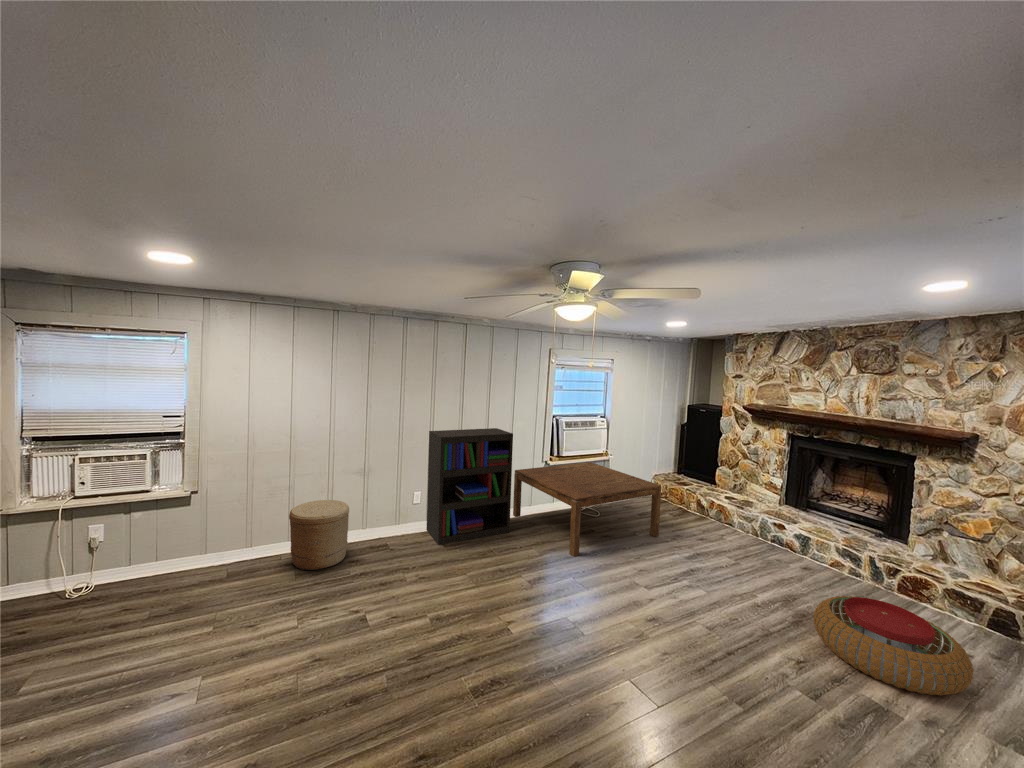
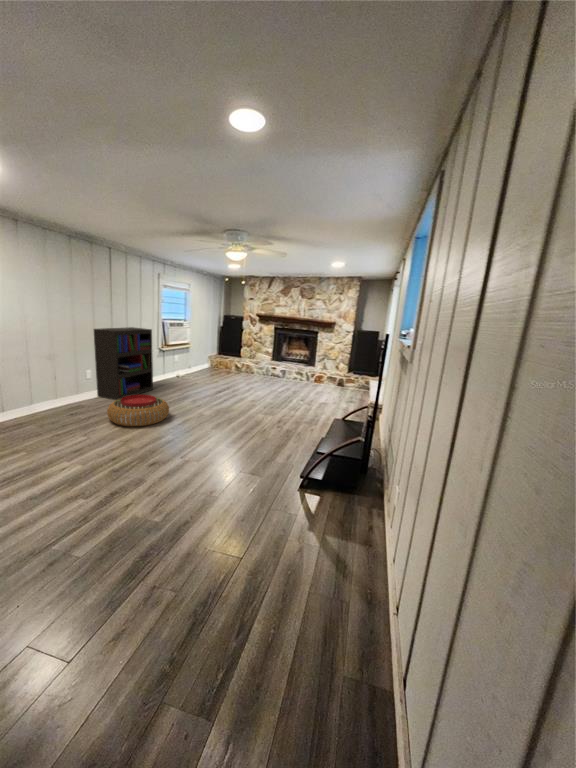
coffee table: present [513,462,661,556] -> none [143,349,229,392]
woven basket: present [289,500,349,570] -> none [15,379,65,424]
pouf: present [814,596,974,696] -> present [107,395,169,426]

